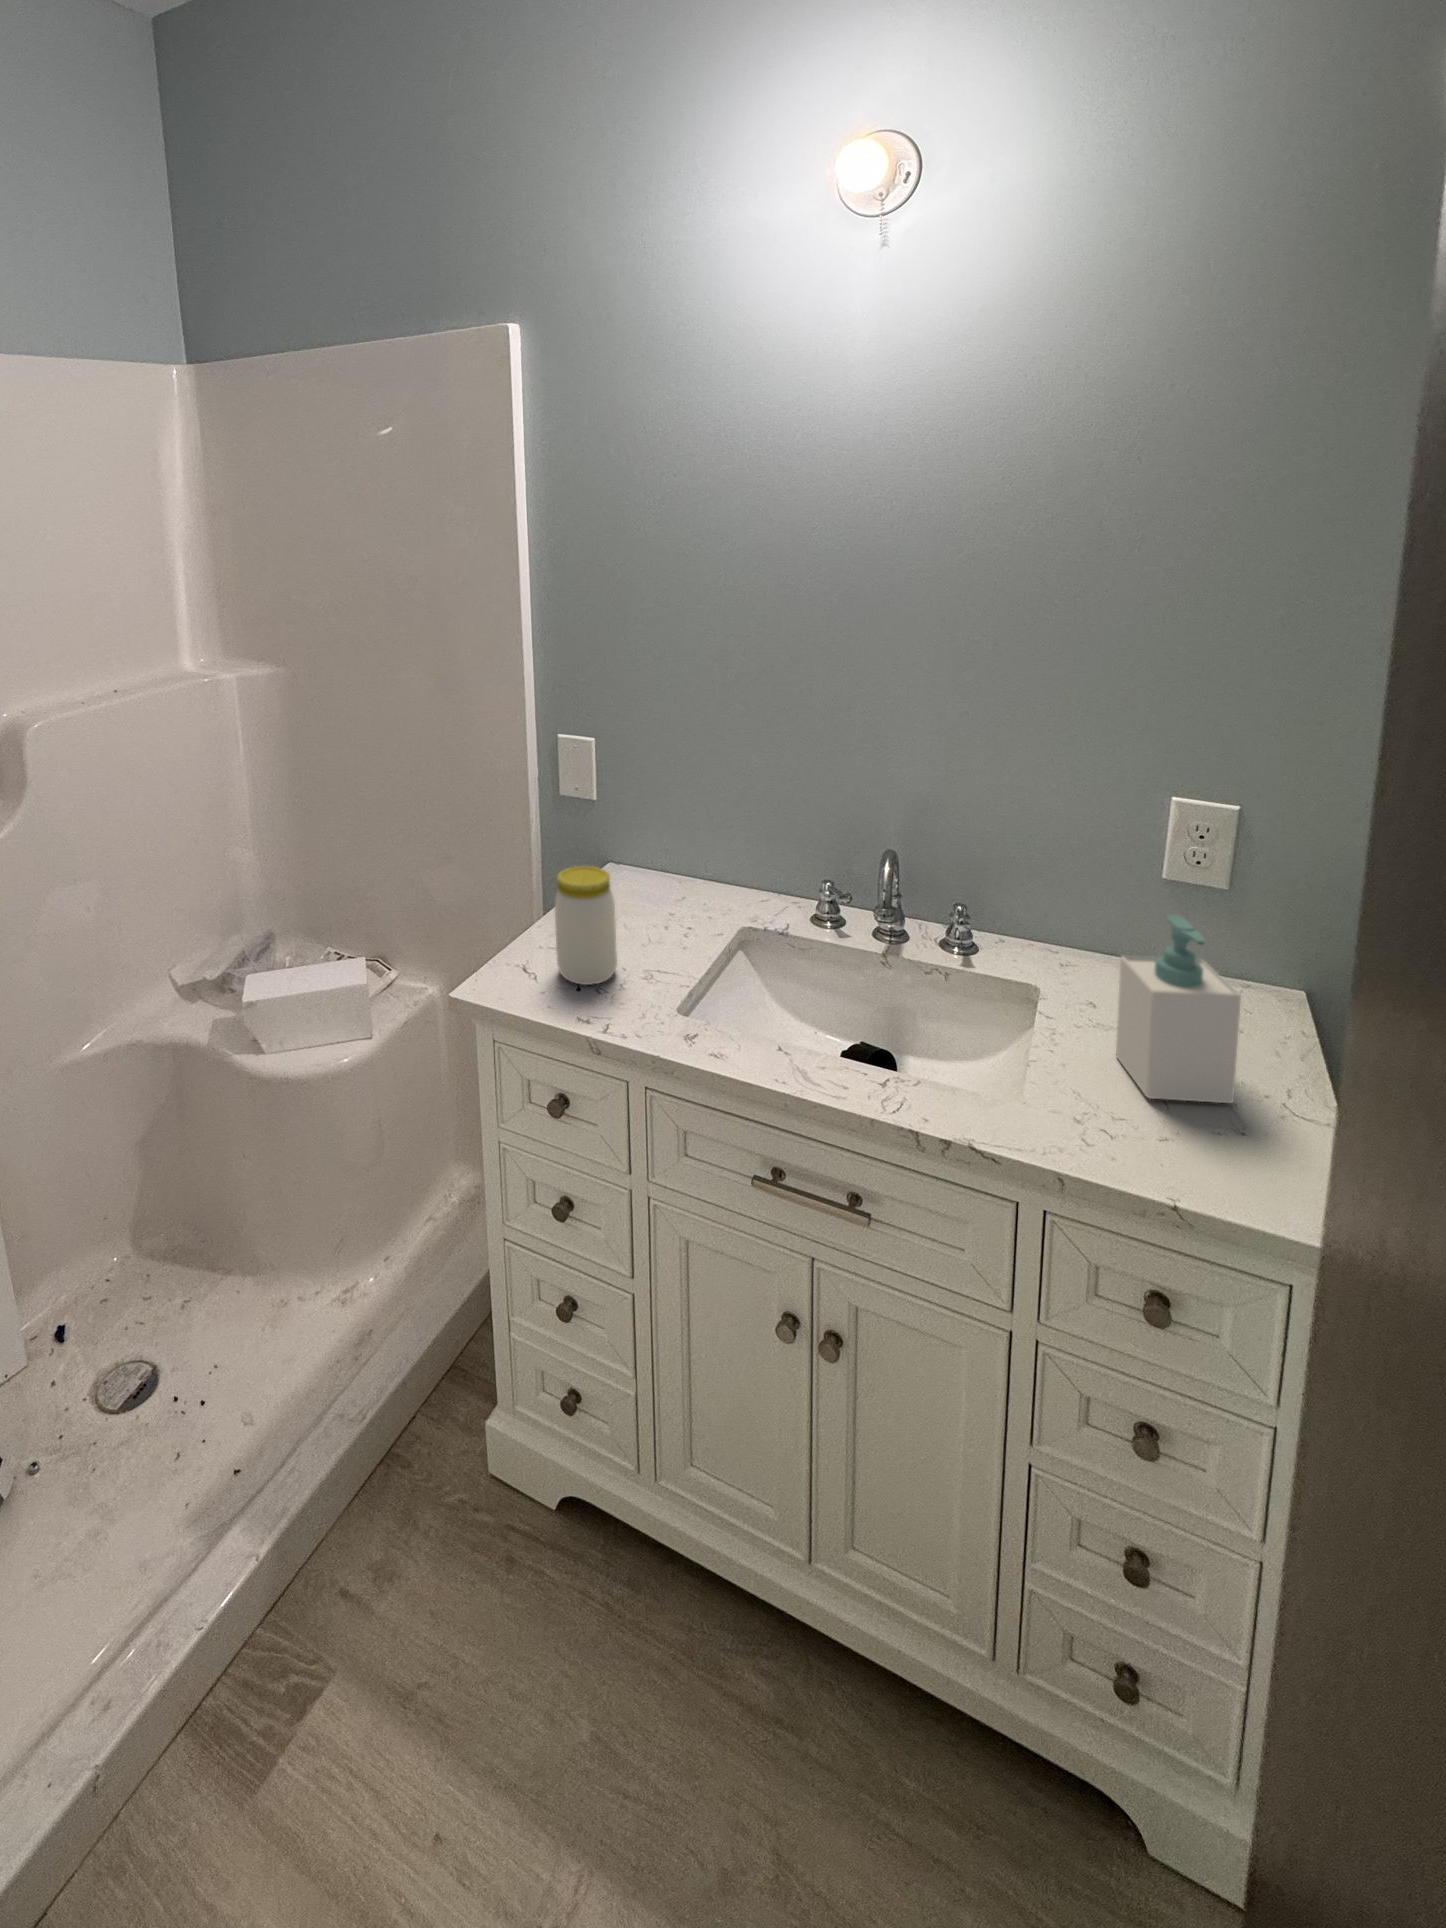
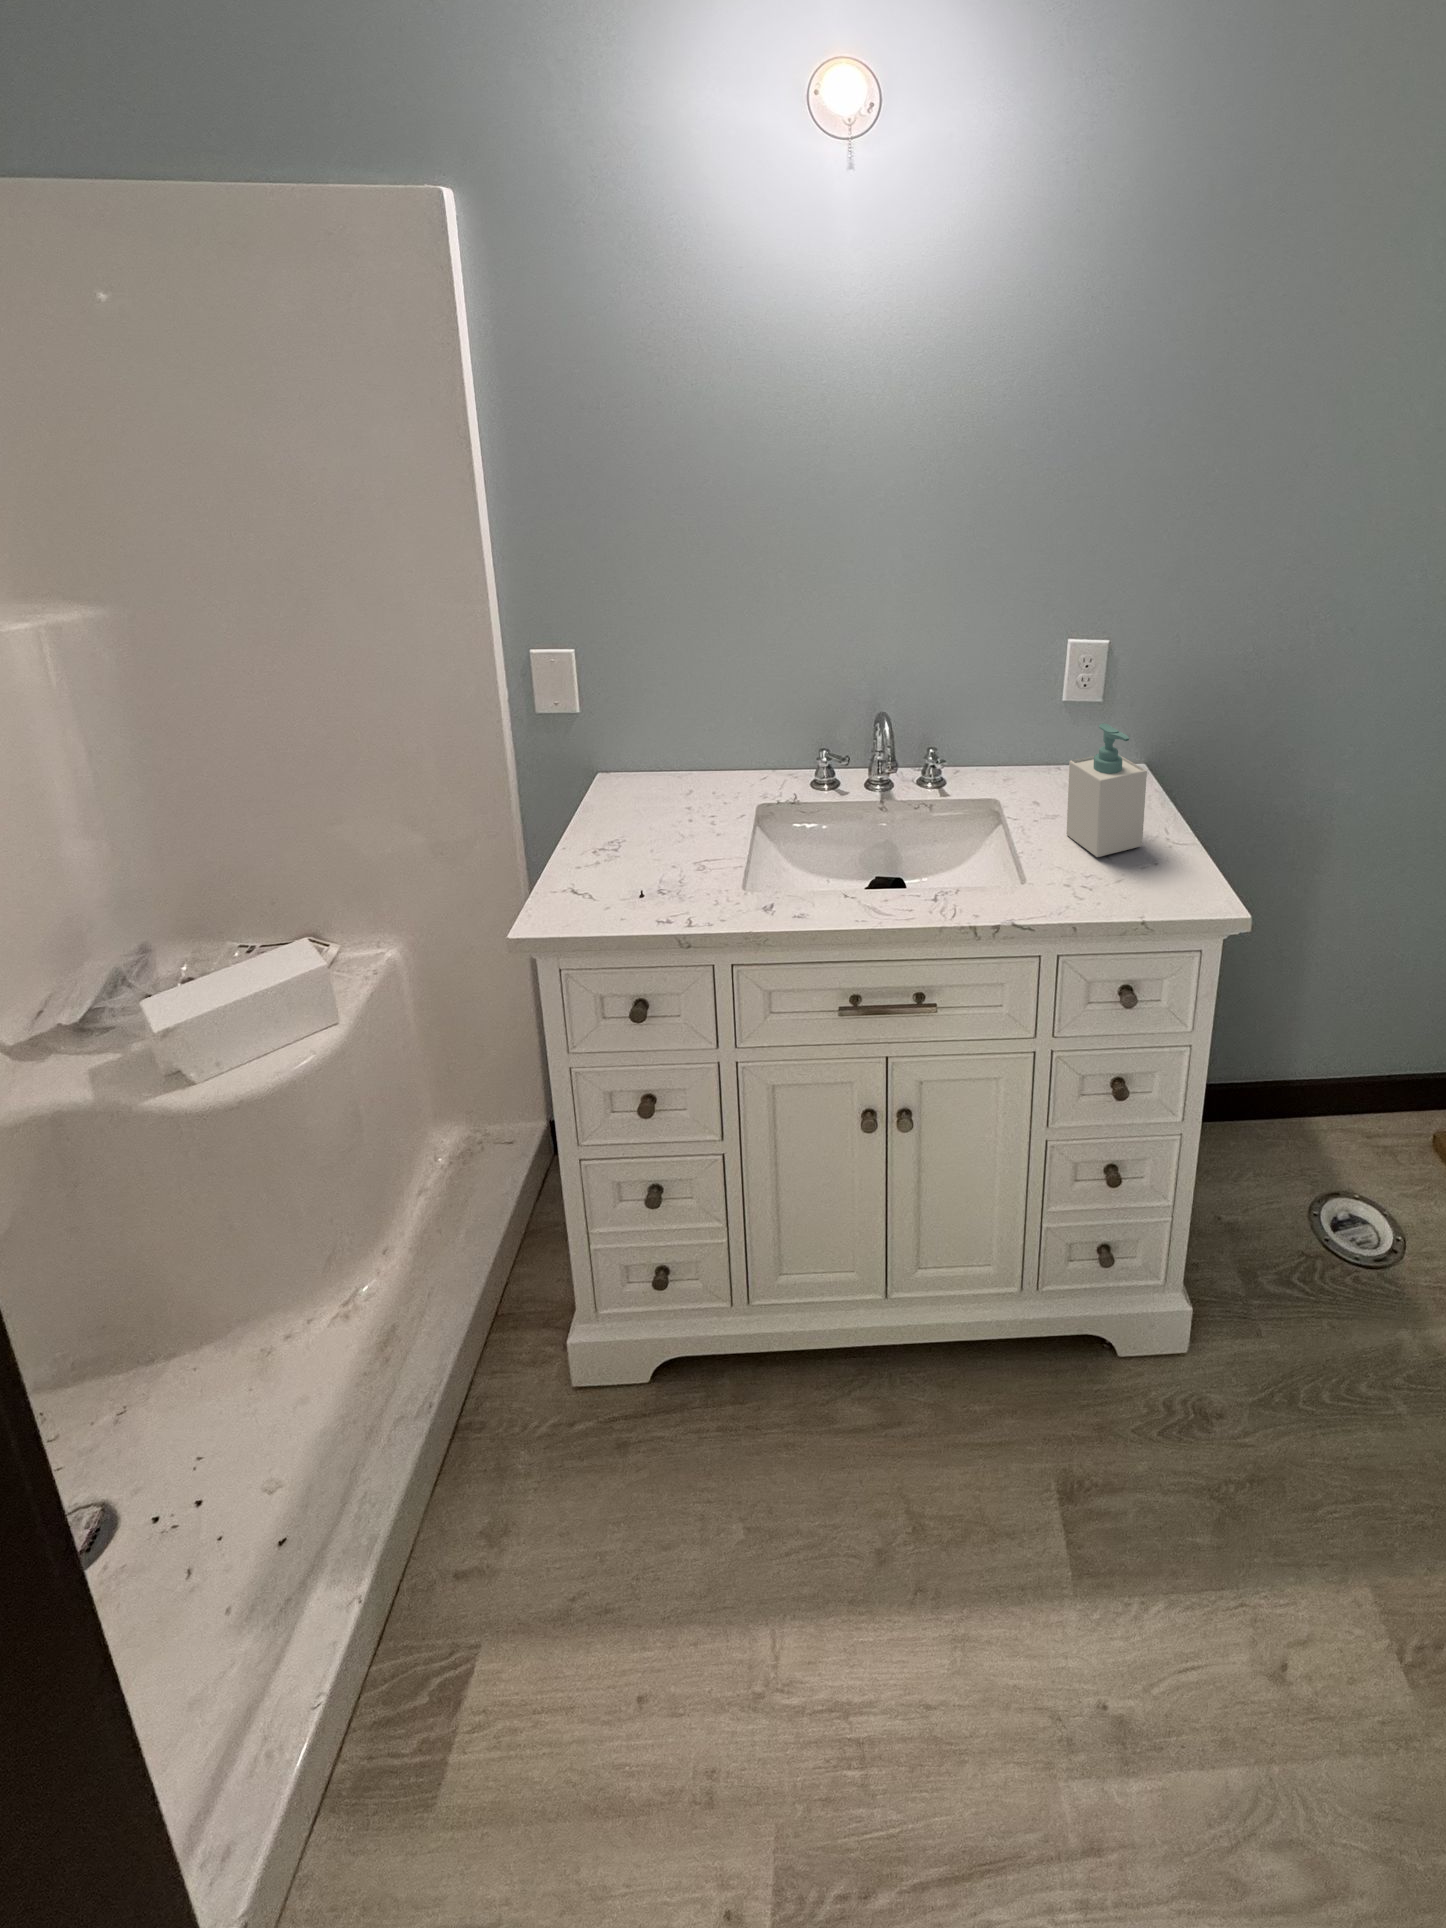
jar: present [555,866,617,985] -> none [603,775,670,892]

